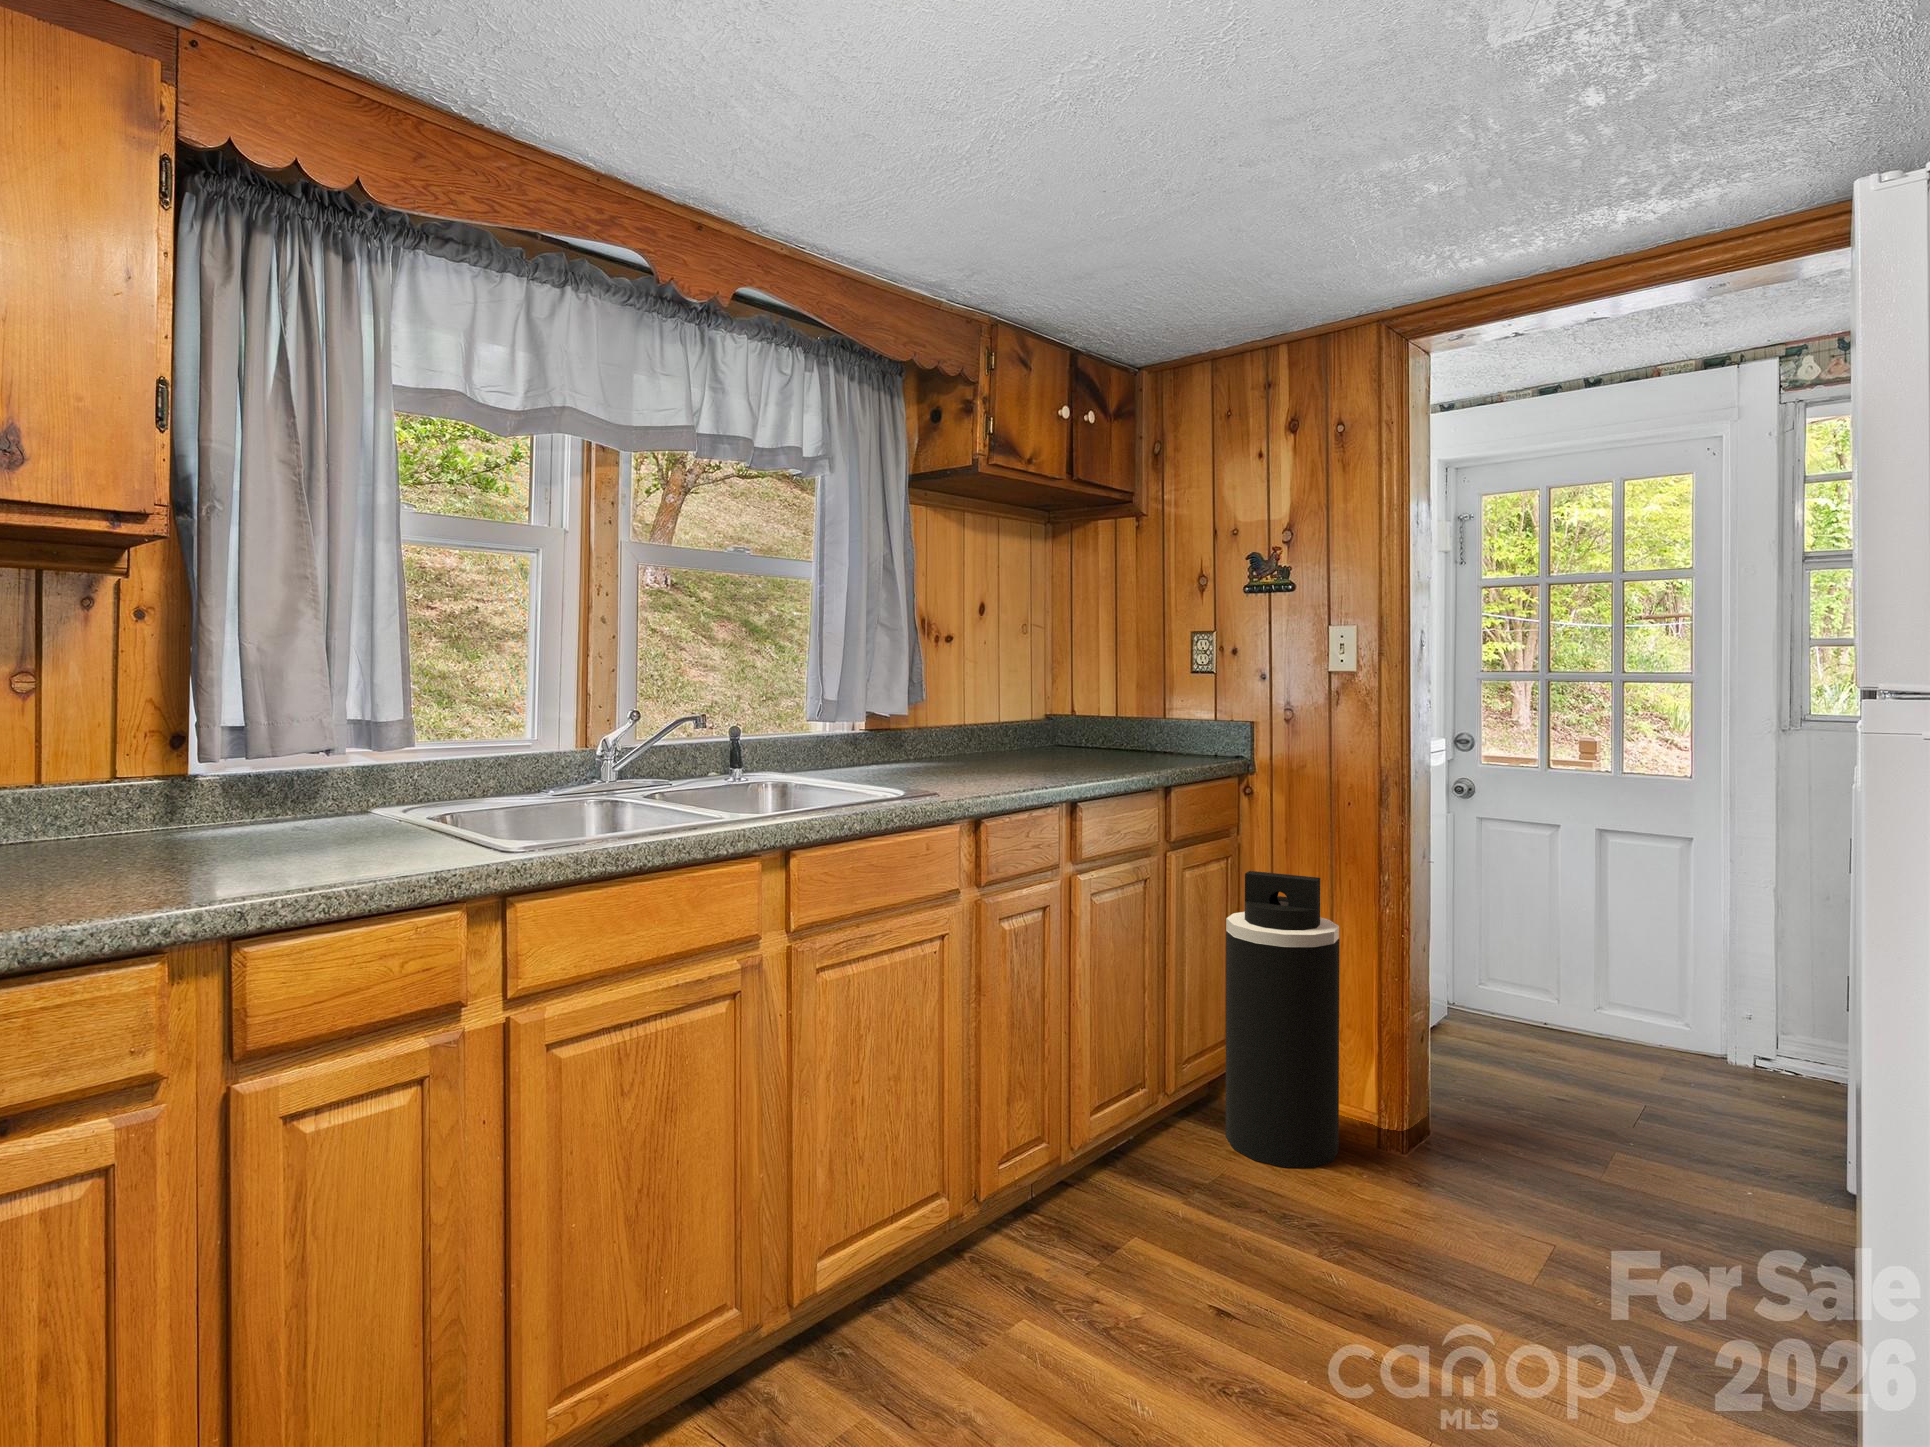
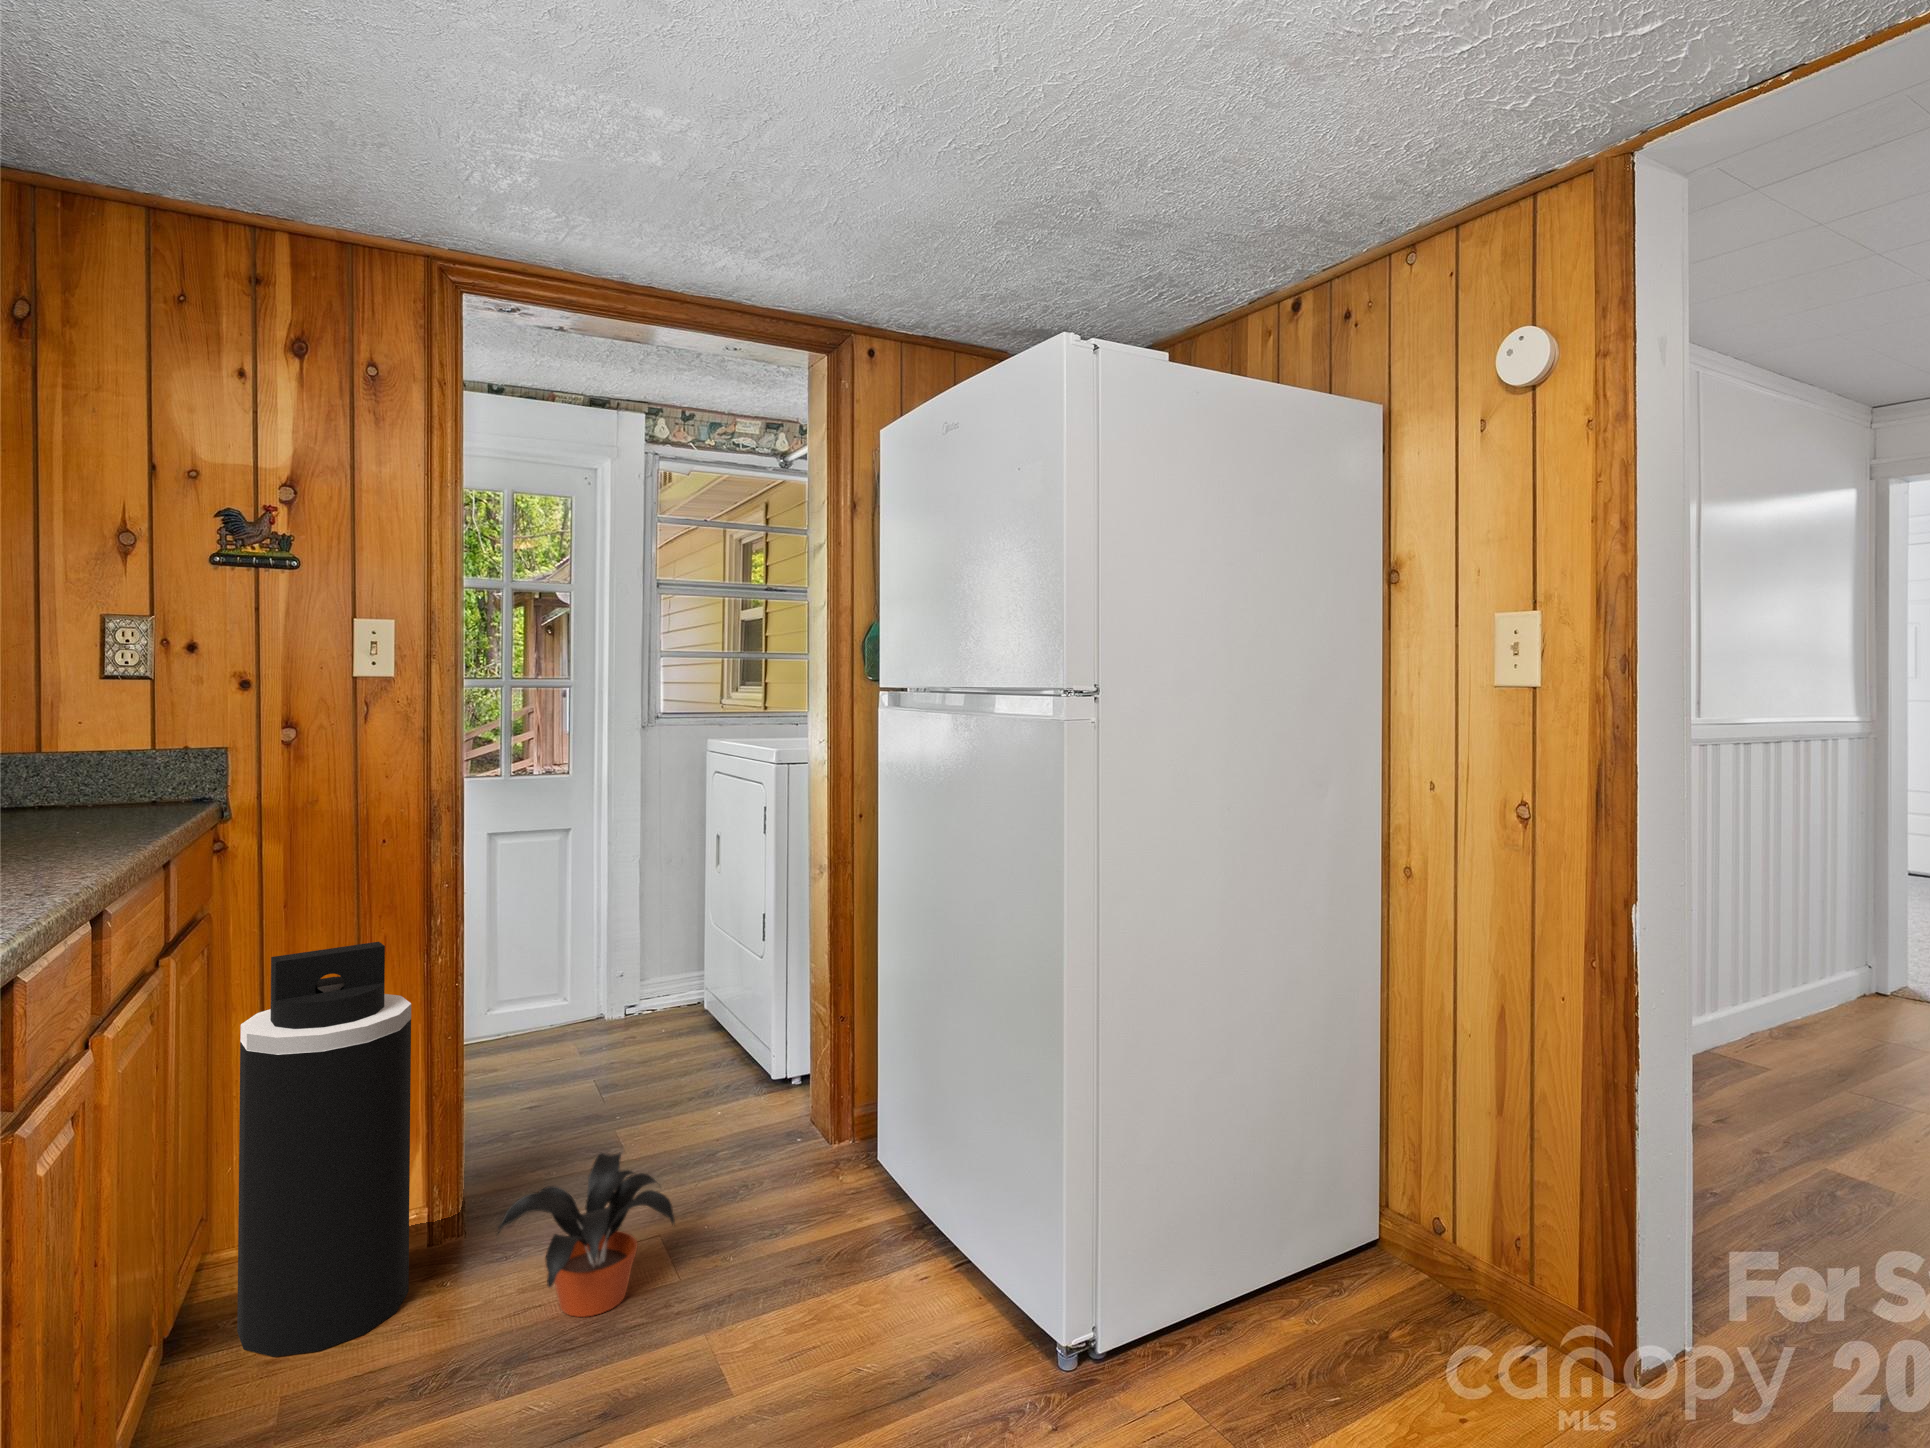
potted plant: none [1355,1116,1517,1256] -> present [497,1152,675,1317]

